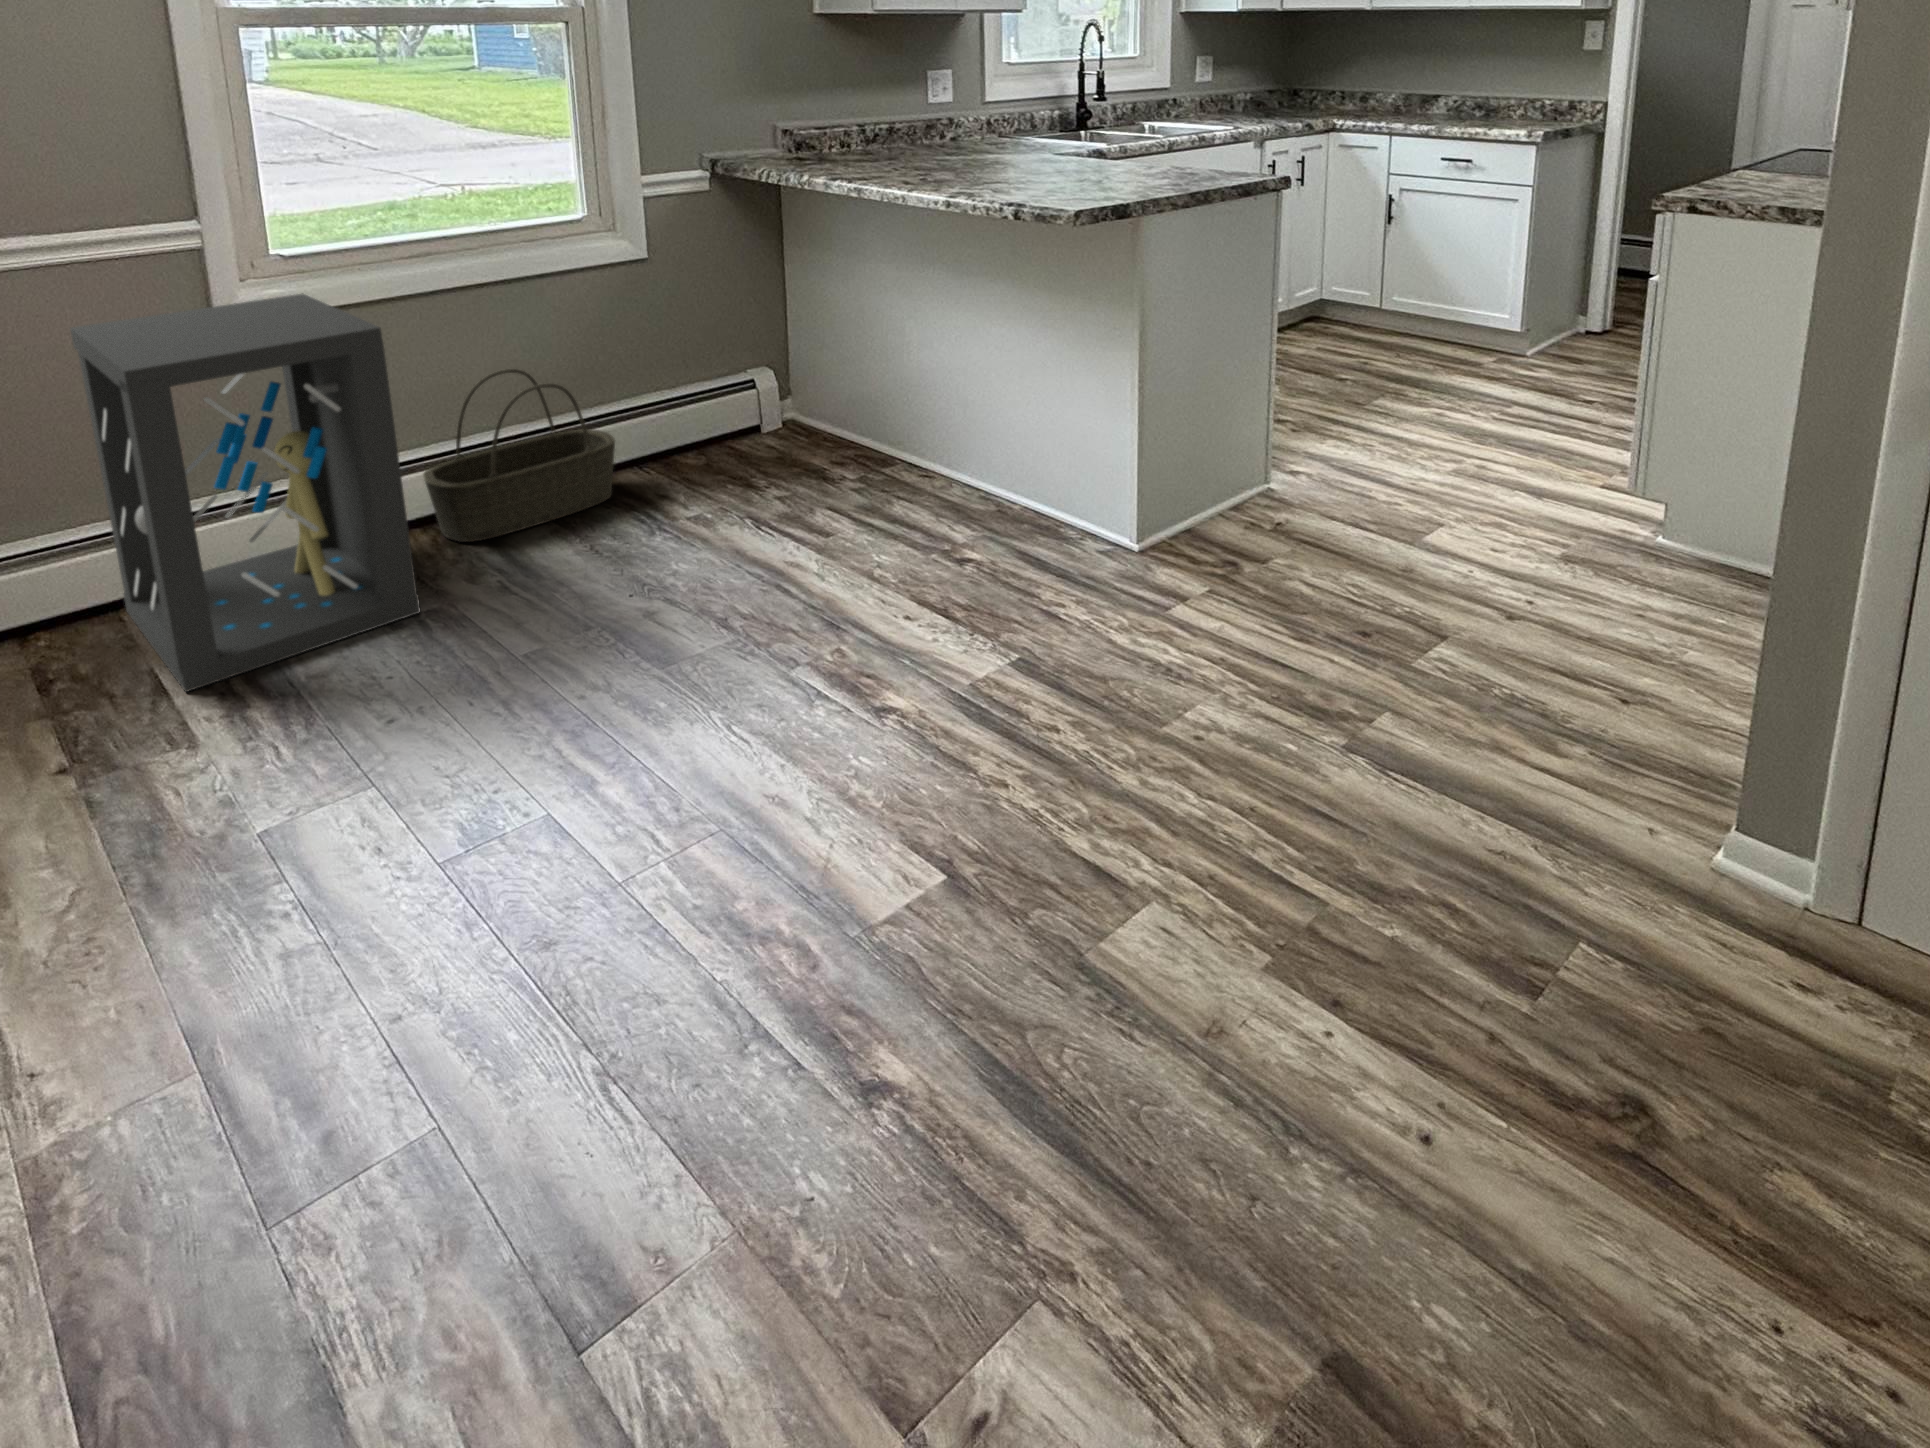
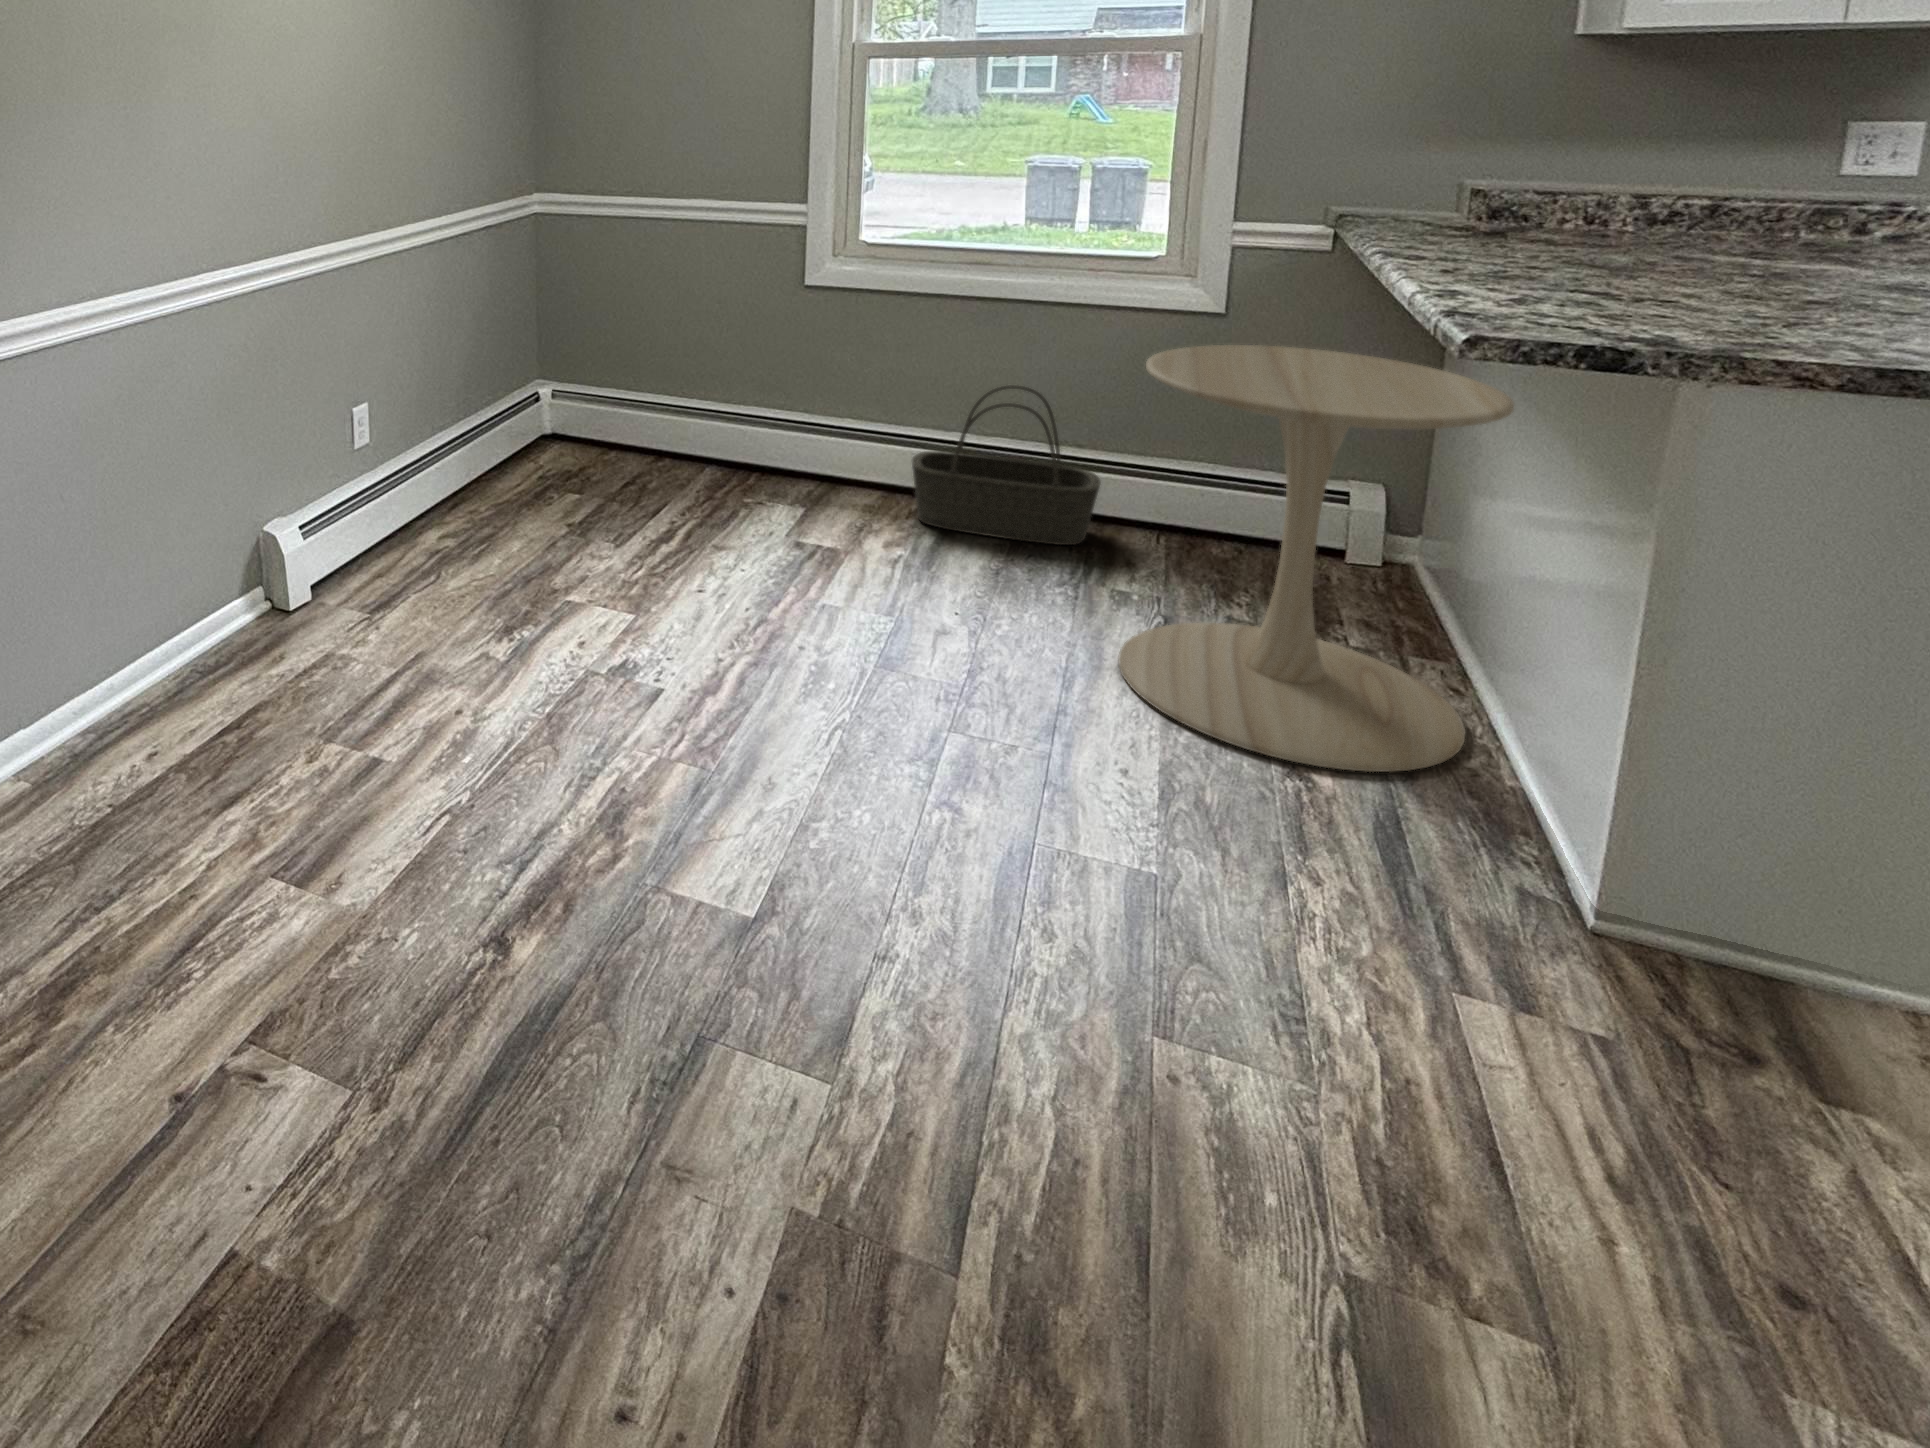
pedestal table: none [749,256,995,571] -> present [1118,345,1514,772]
storage cabinet: present [70,293,420,692] -> none [660,263,866,548]

